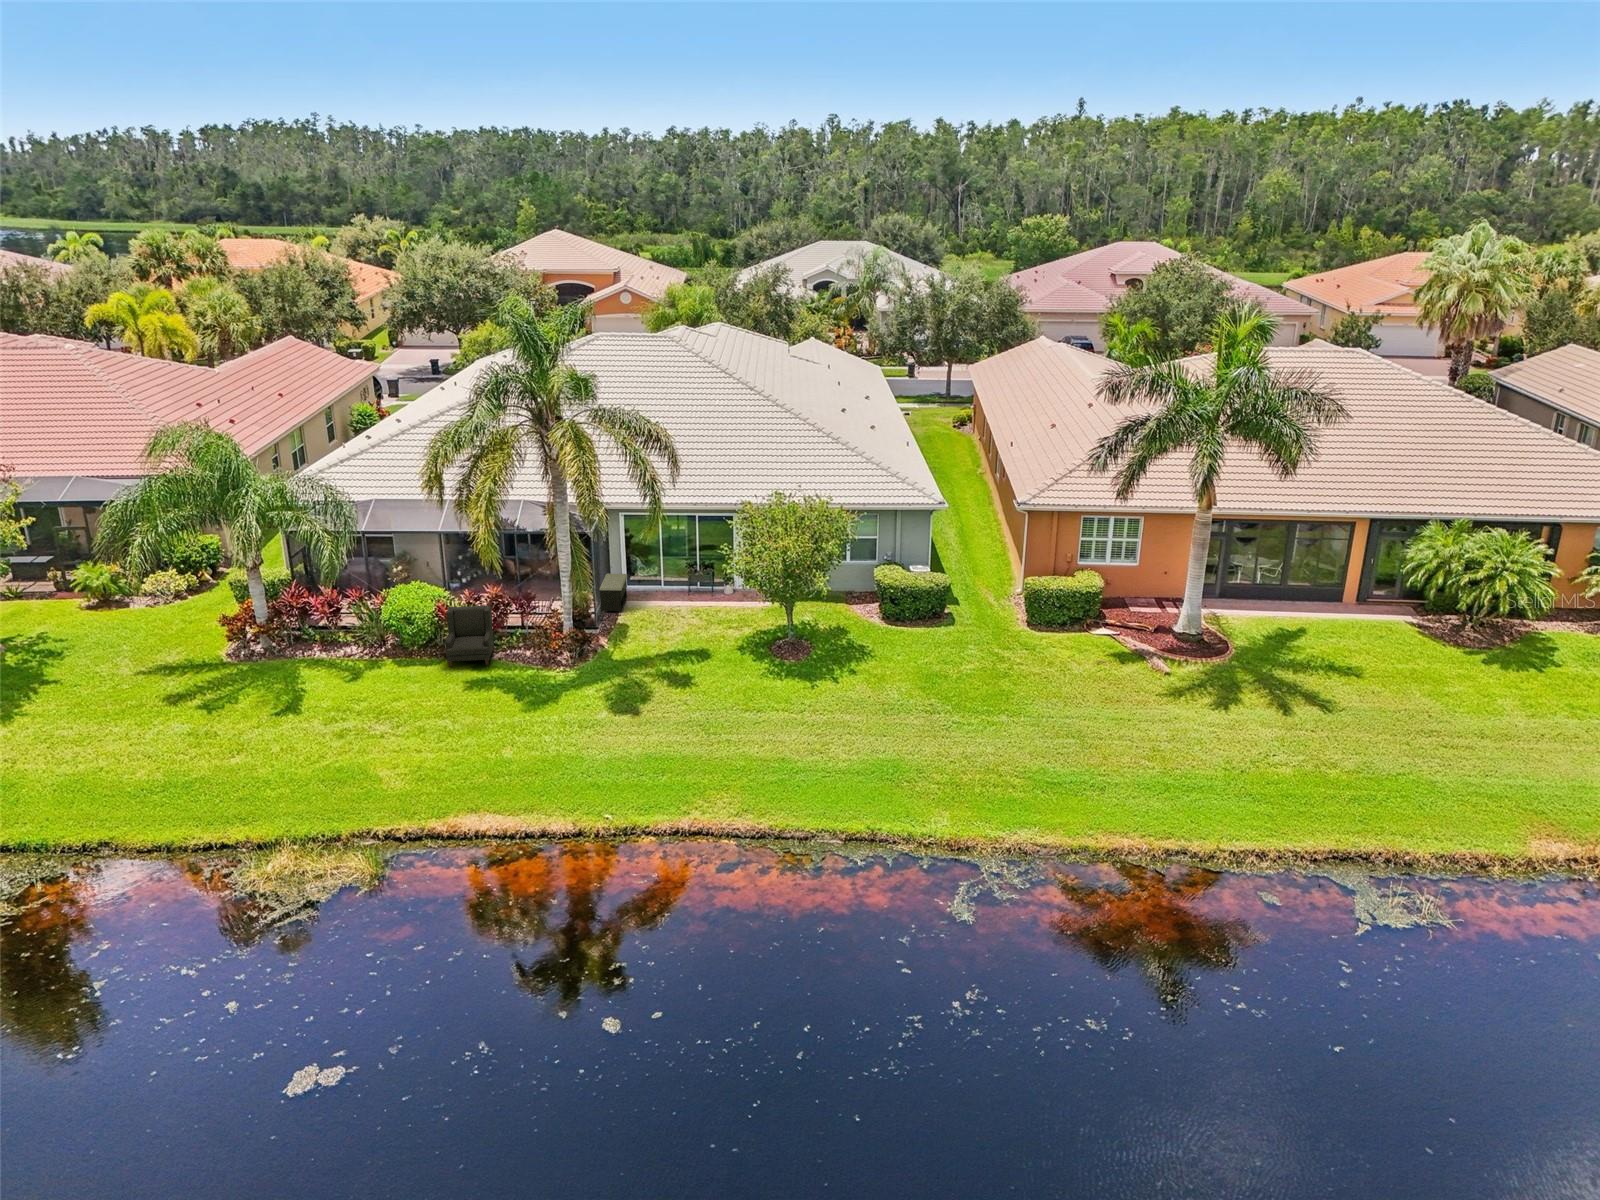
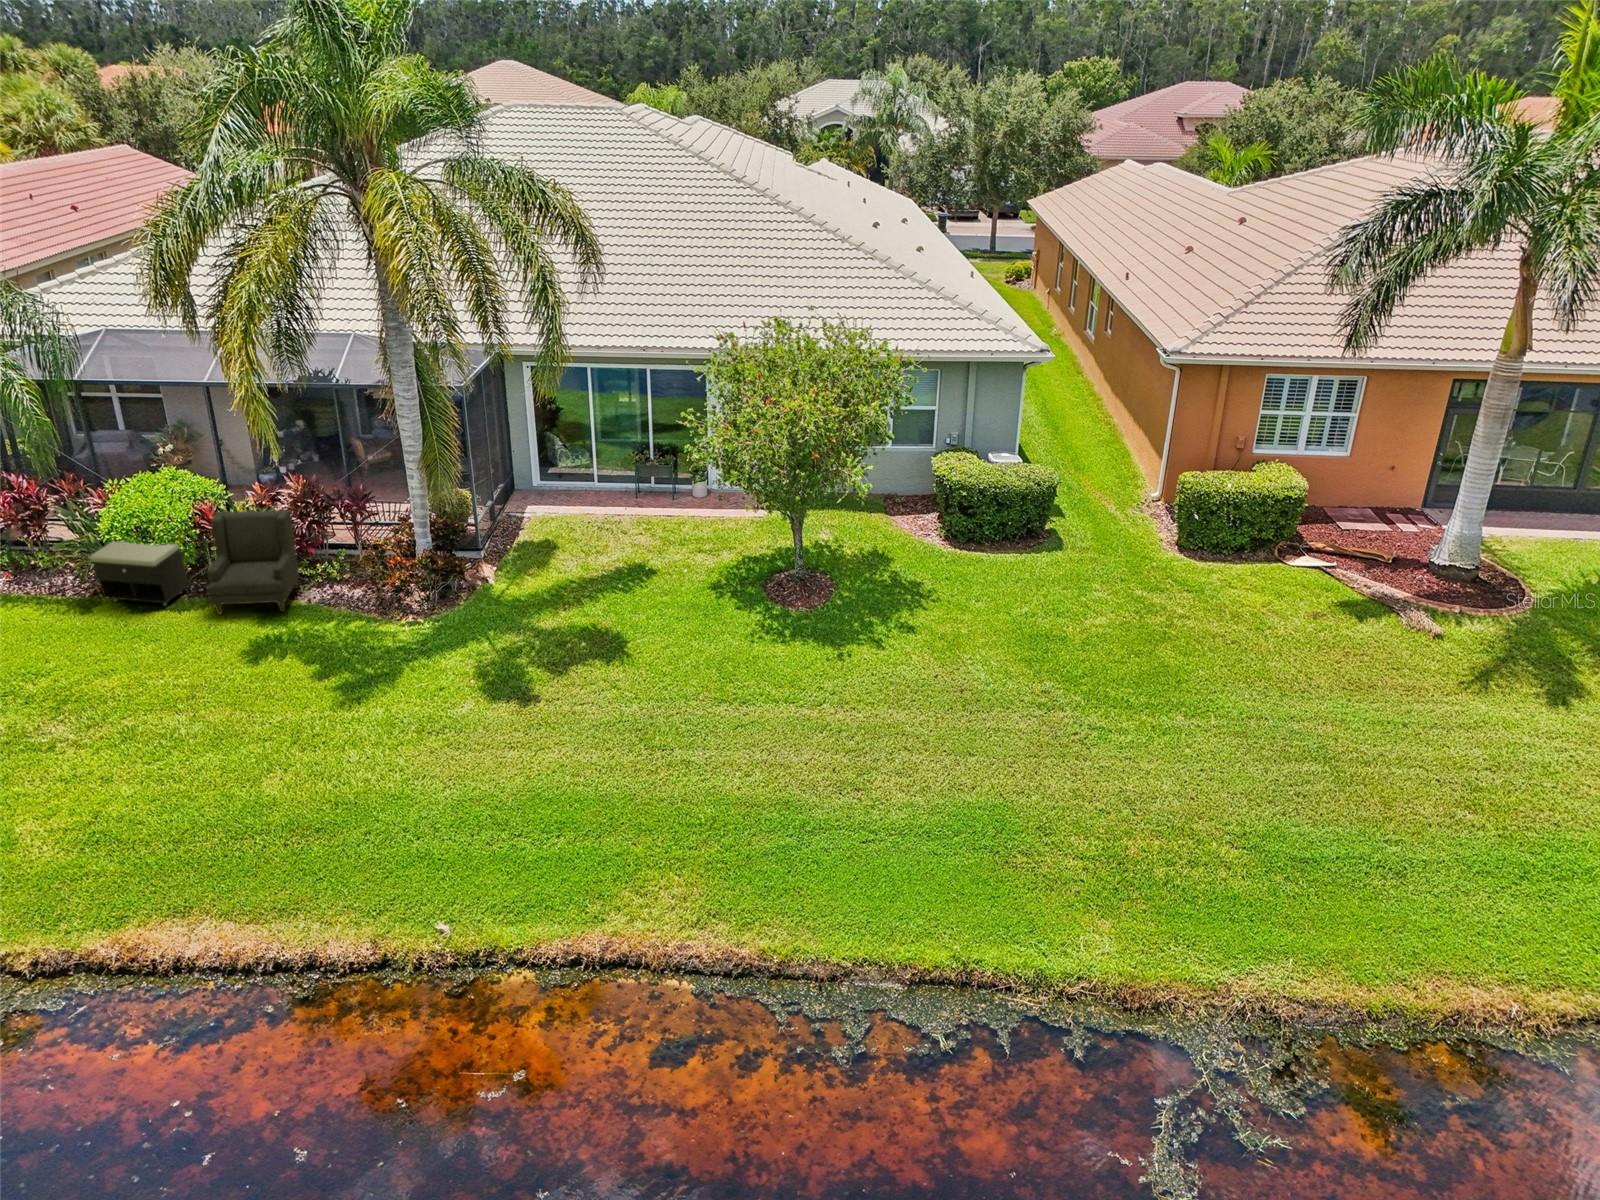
storage bench: present [600,574,628,612] -> present [90,541,189,605]

